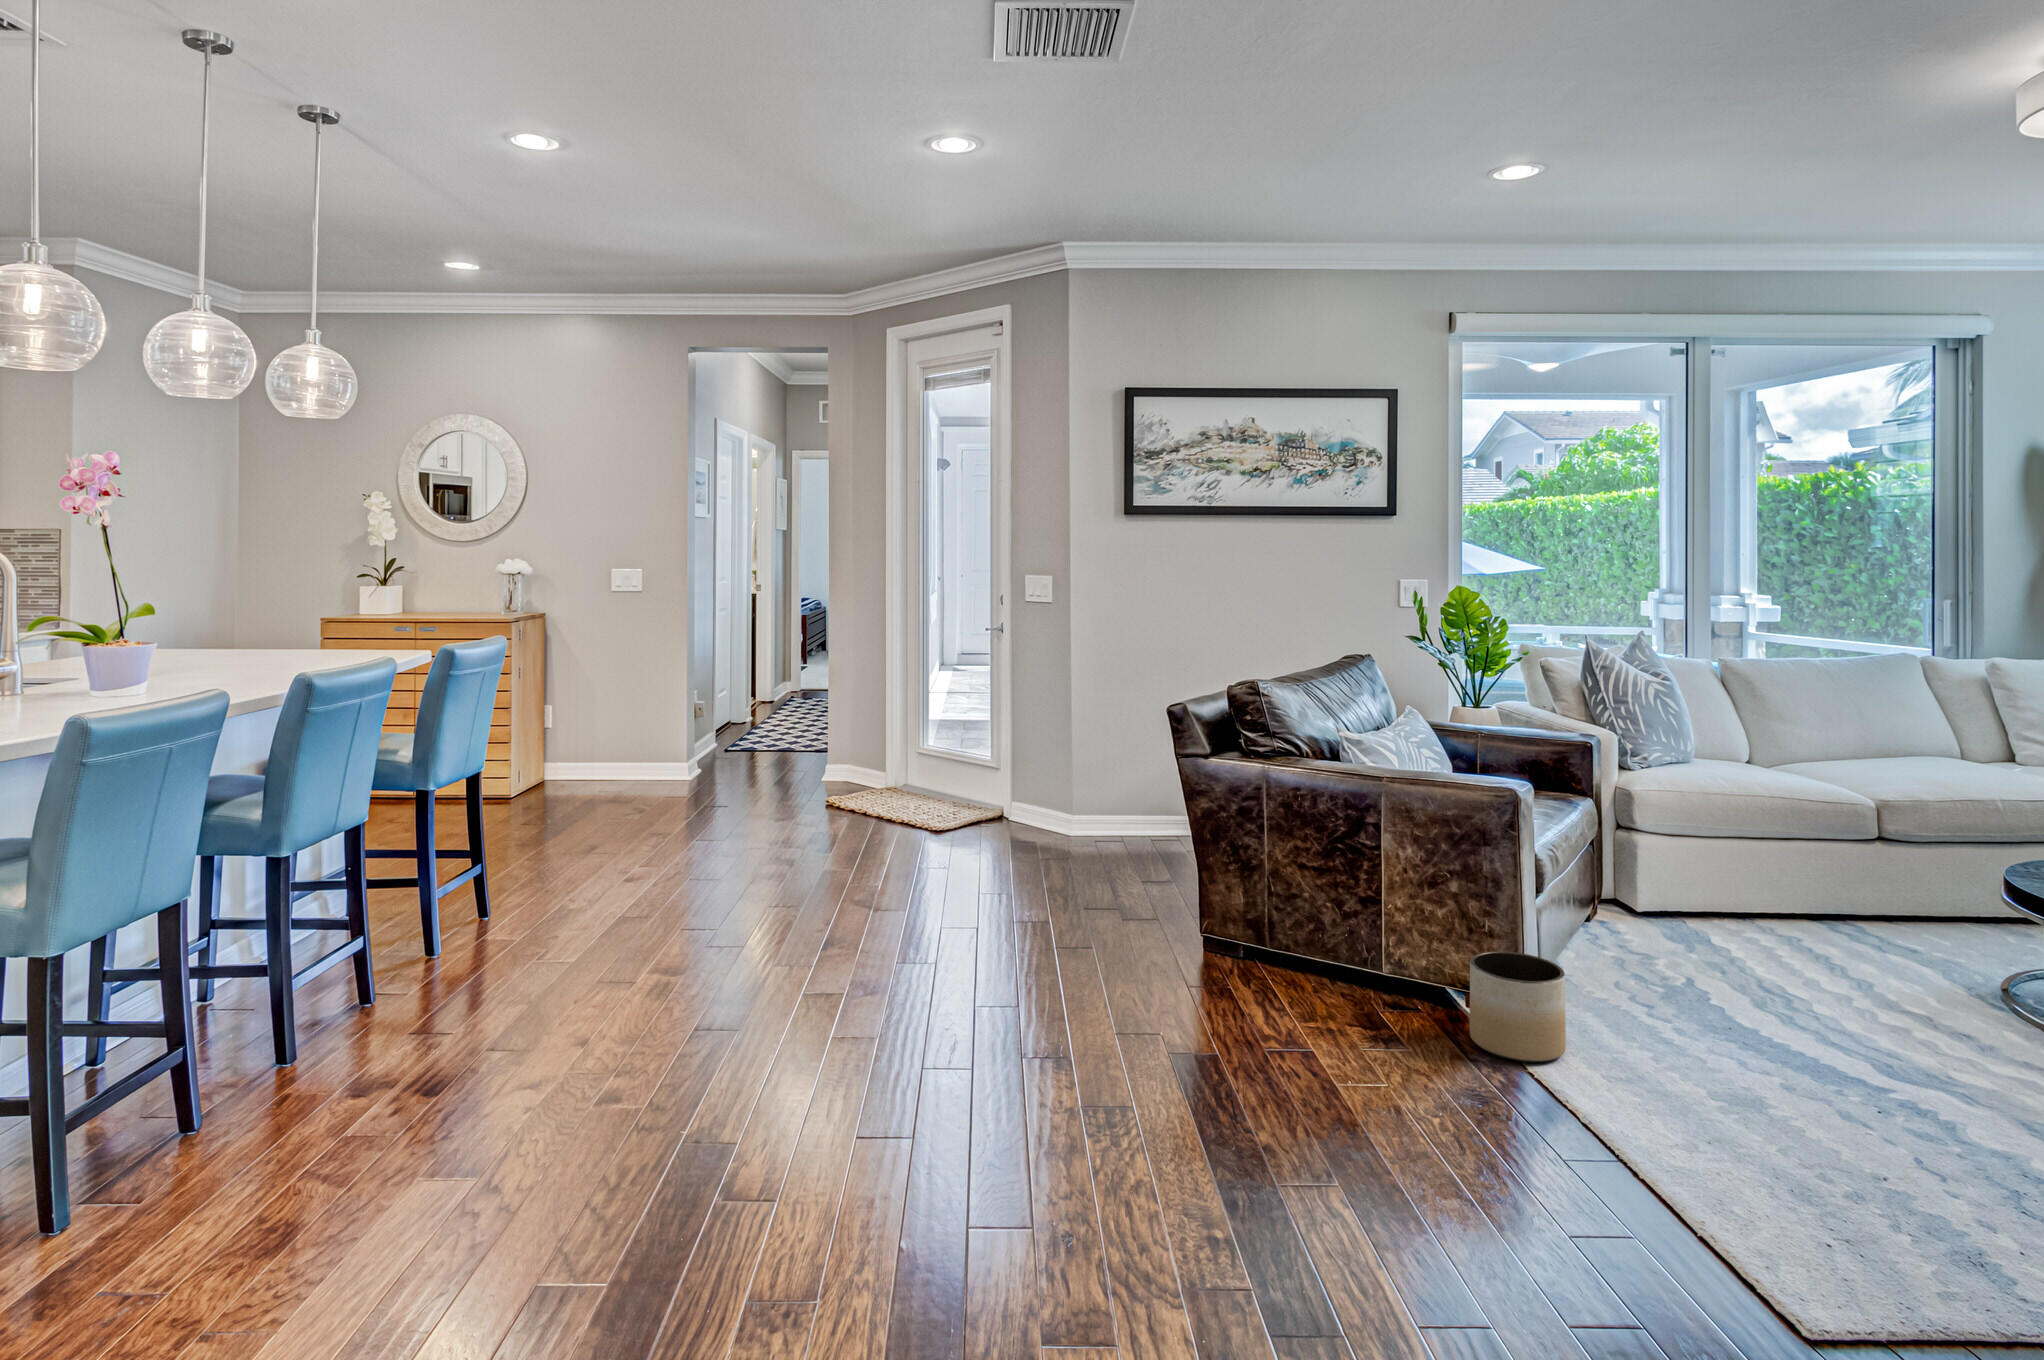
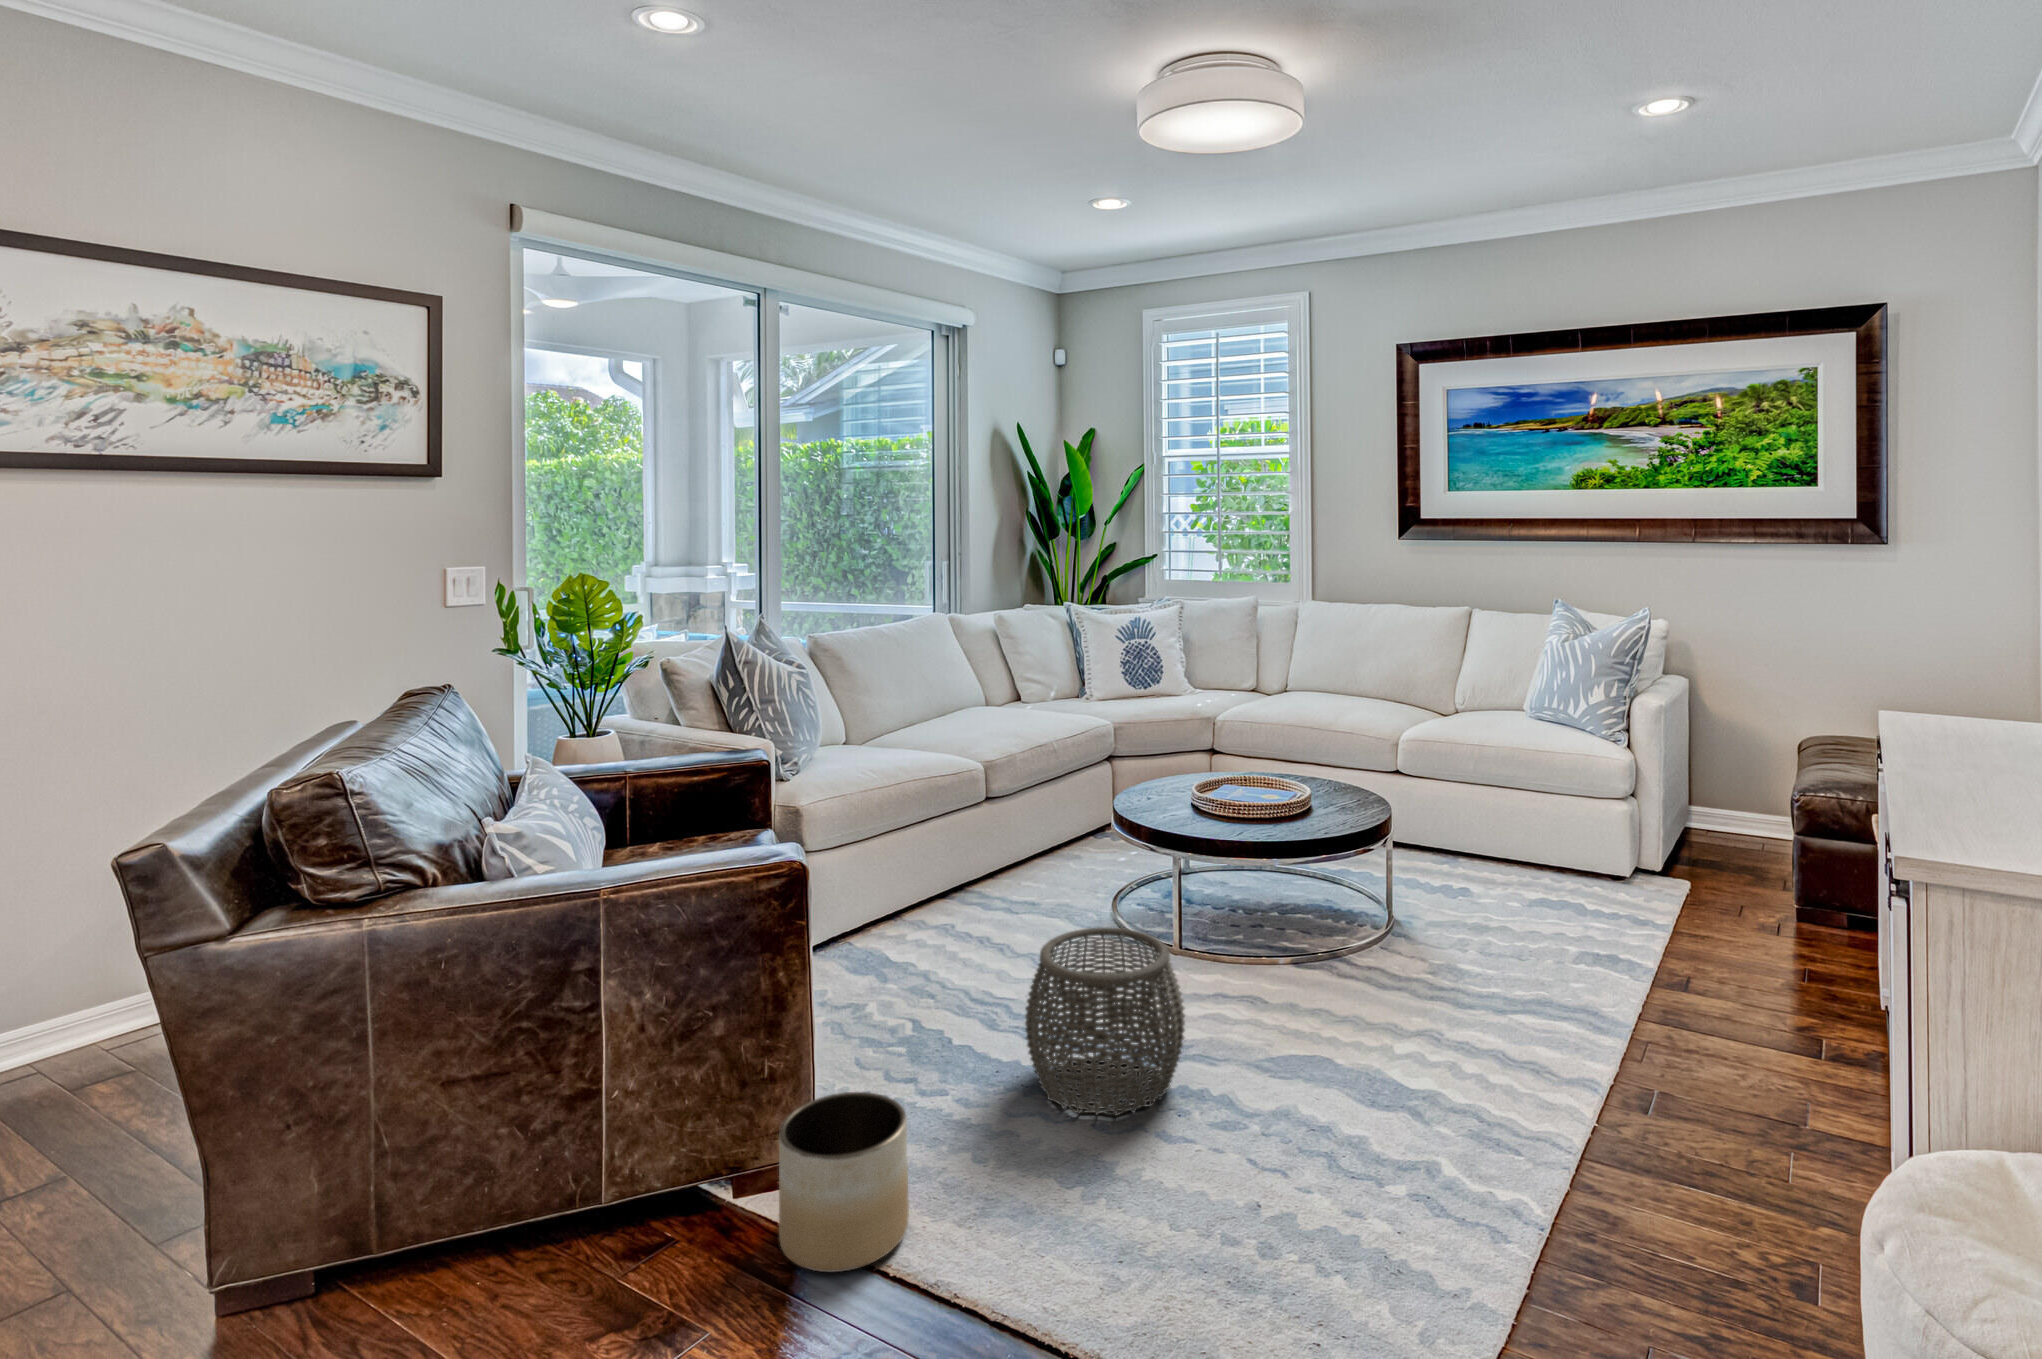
woven basket: none [1731,923,1910,1091] -> present [1025,928,1185,1116]

